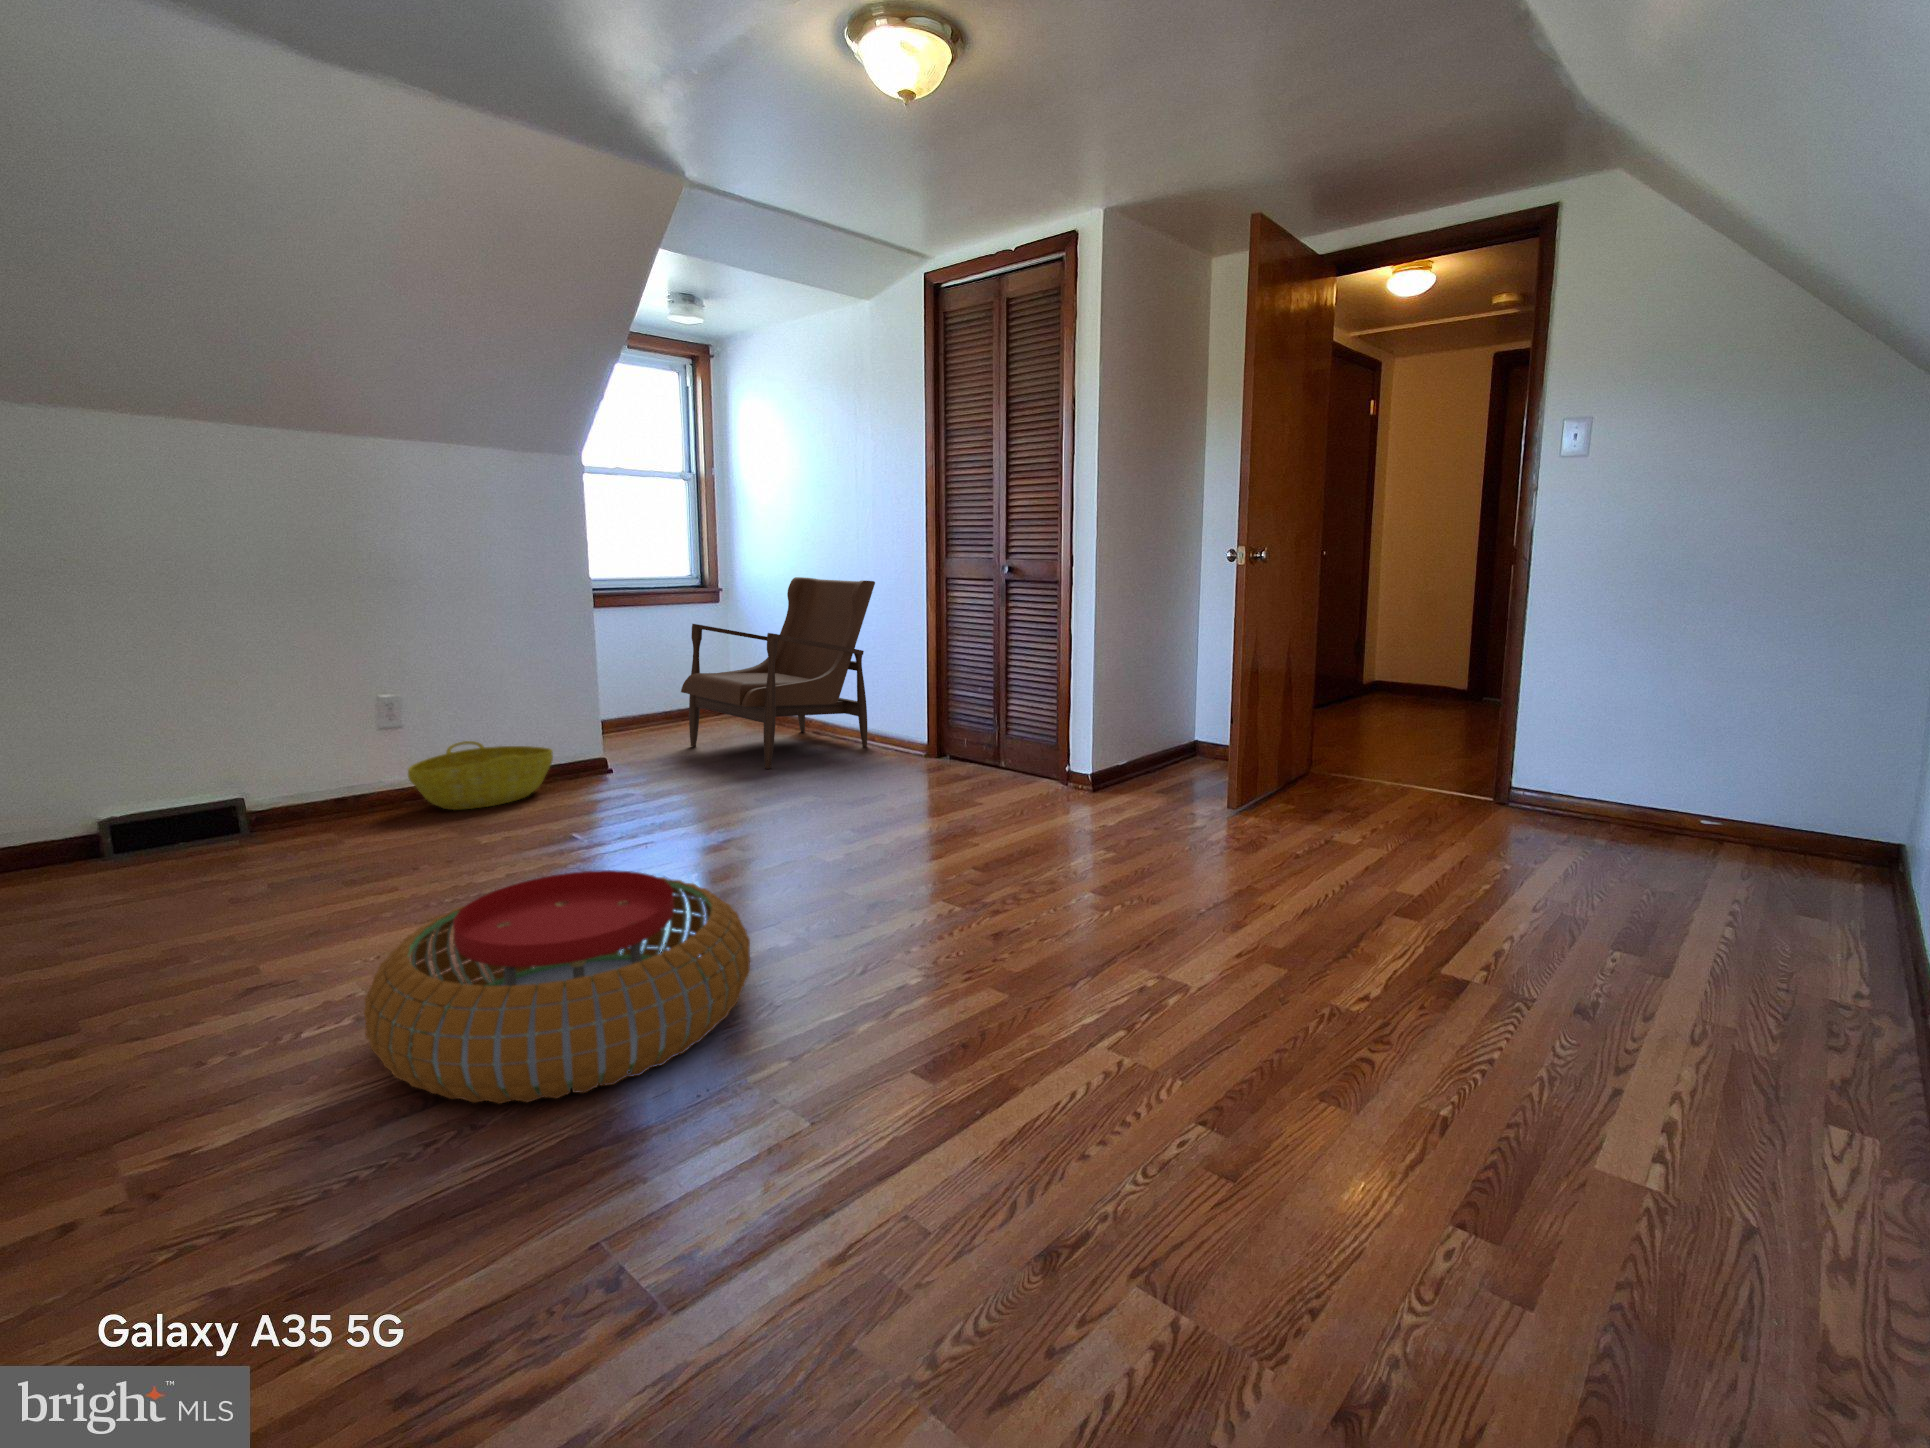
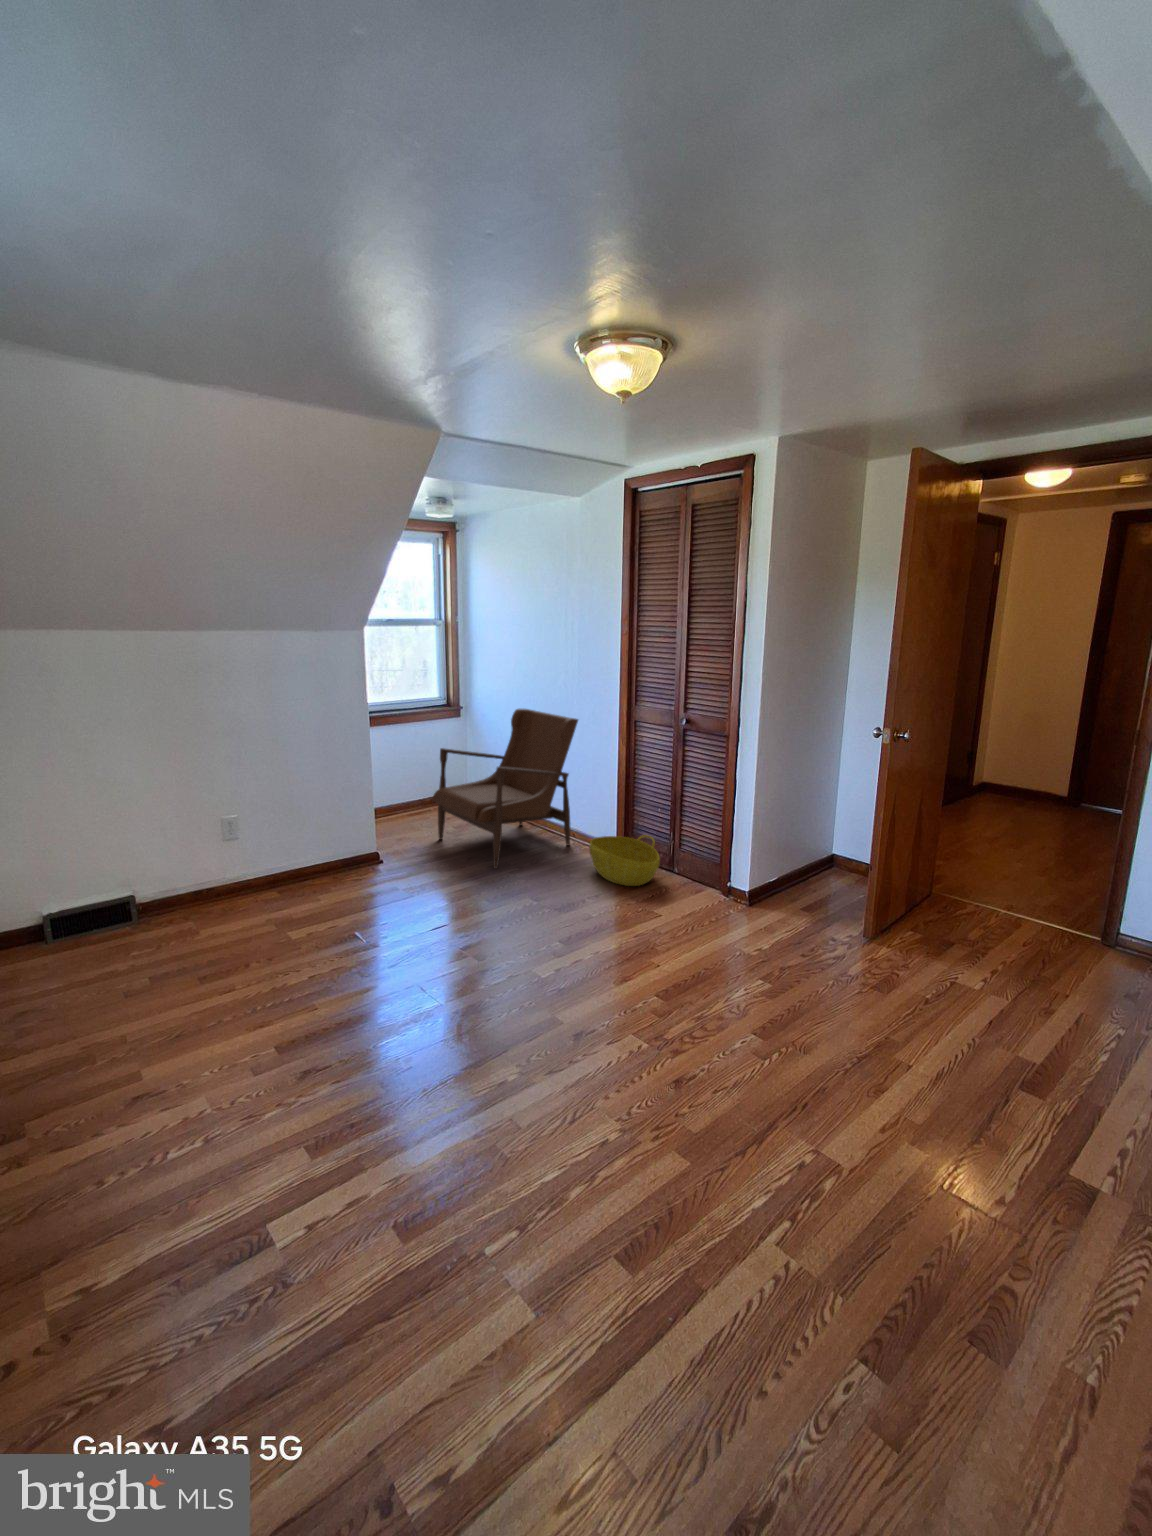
basket: present [408,741,553,810] -> present [589,835,660,886]
pouf: present [364,870,750,1104] -> none [207,1031,488,1263]

